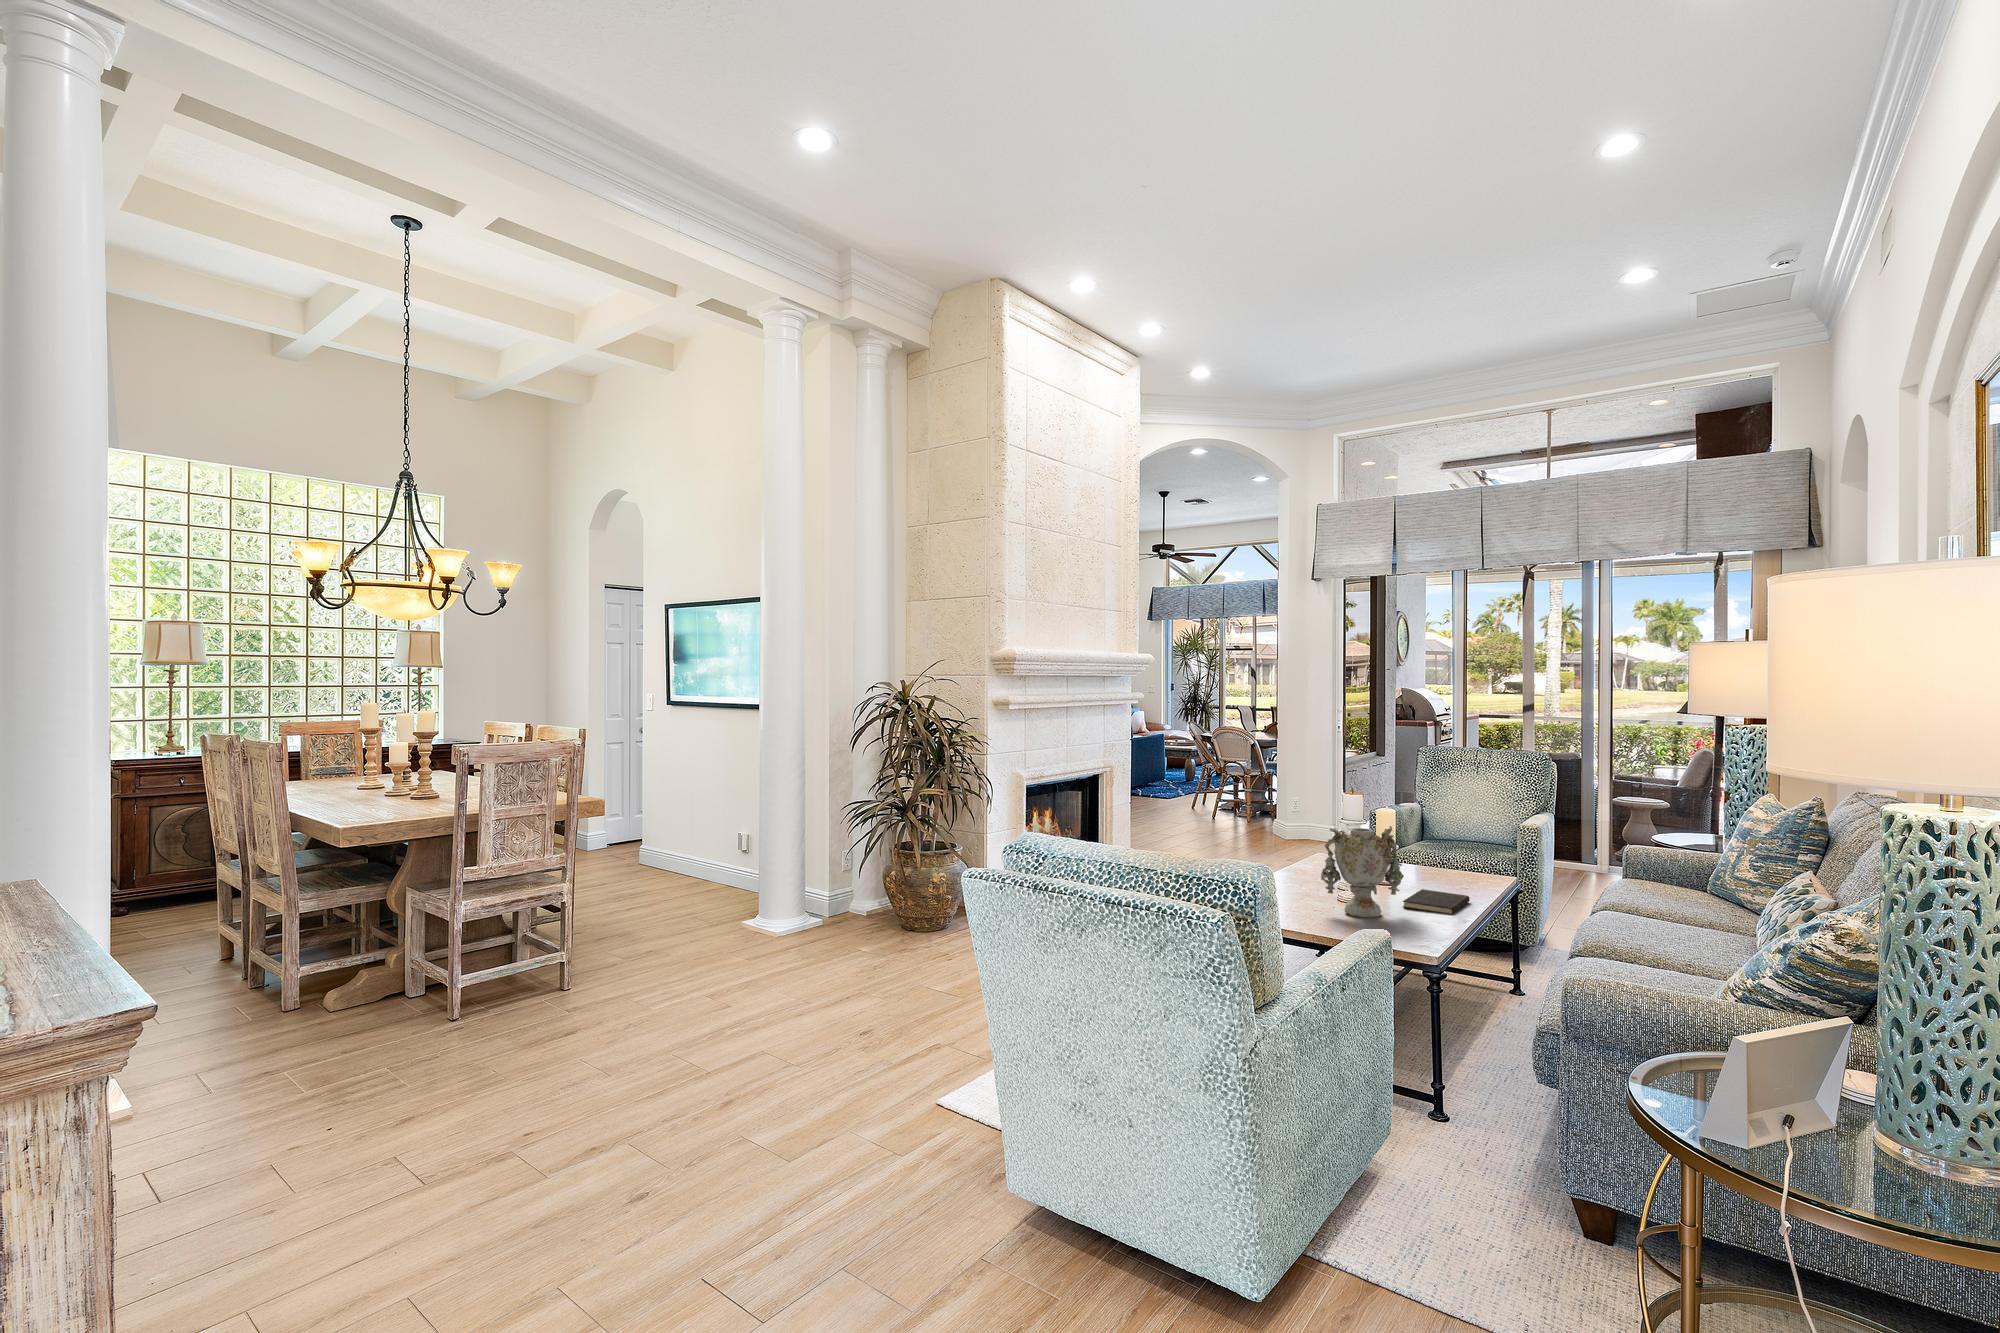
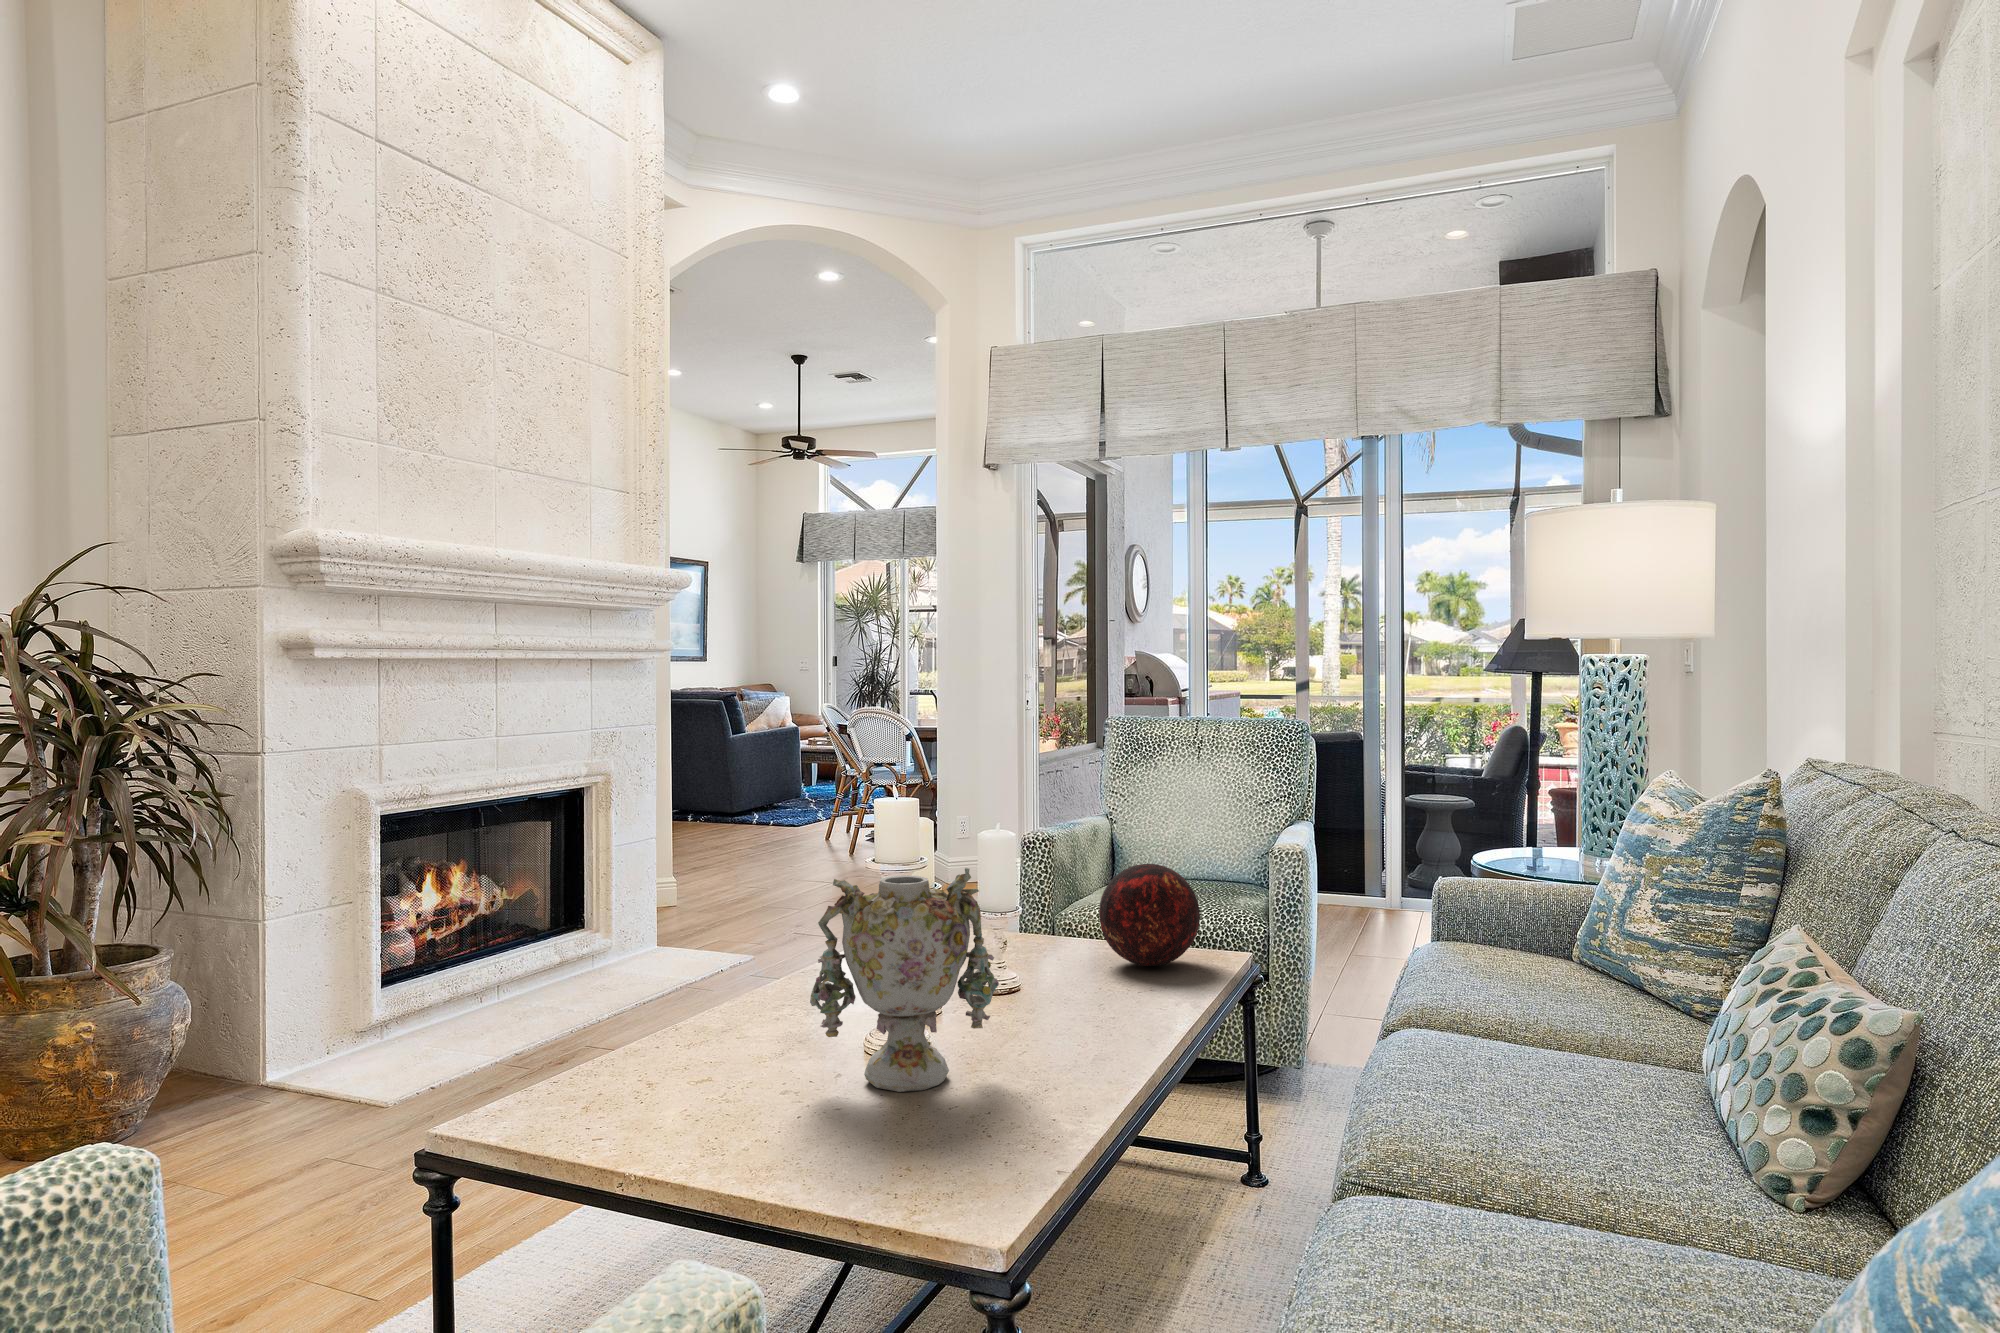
decorative orb: none [1432,830,1488,881] -> present [1099,864,1200,966]
hardcover book: present [1403,889,1470,914] -> none [1006,998,1152,1064]

